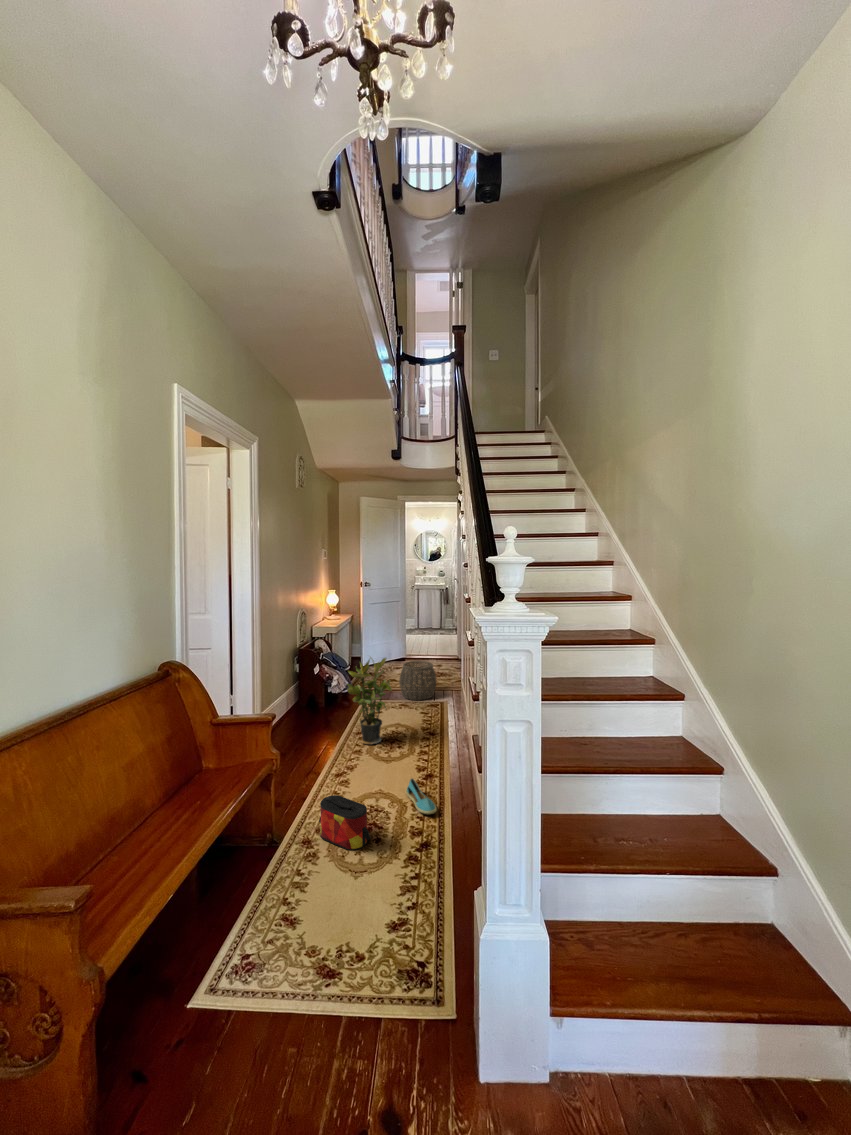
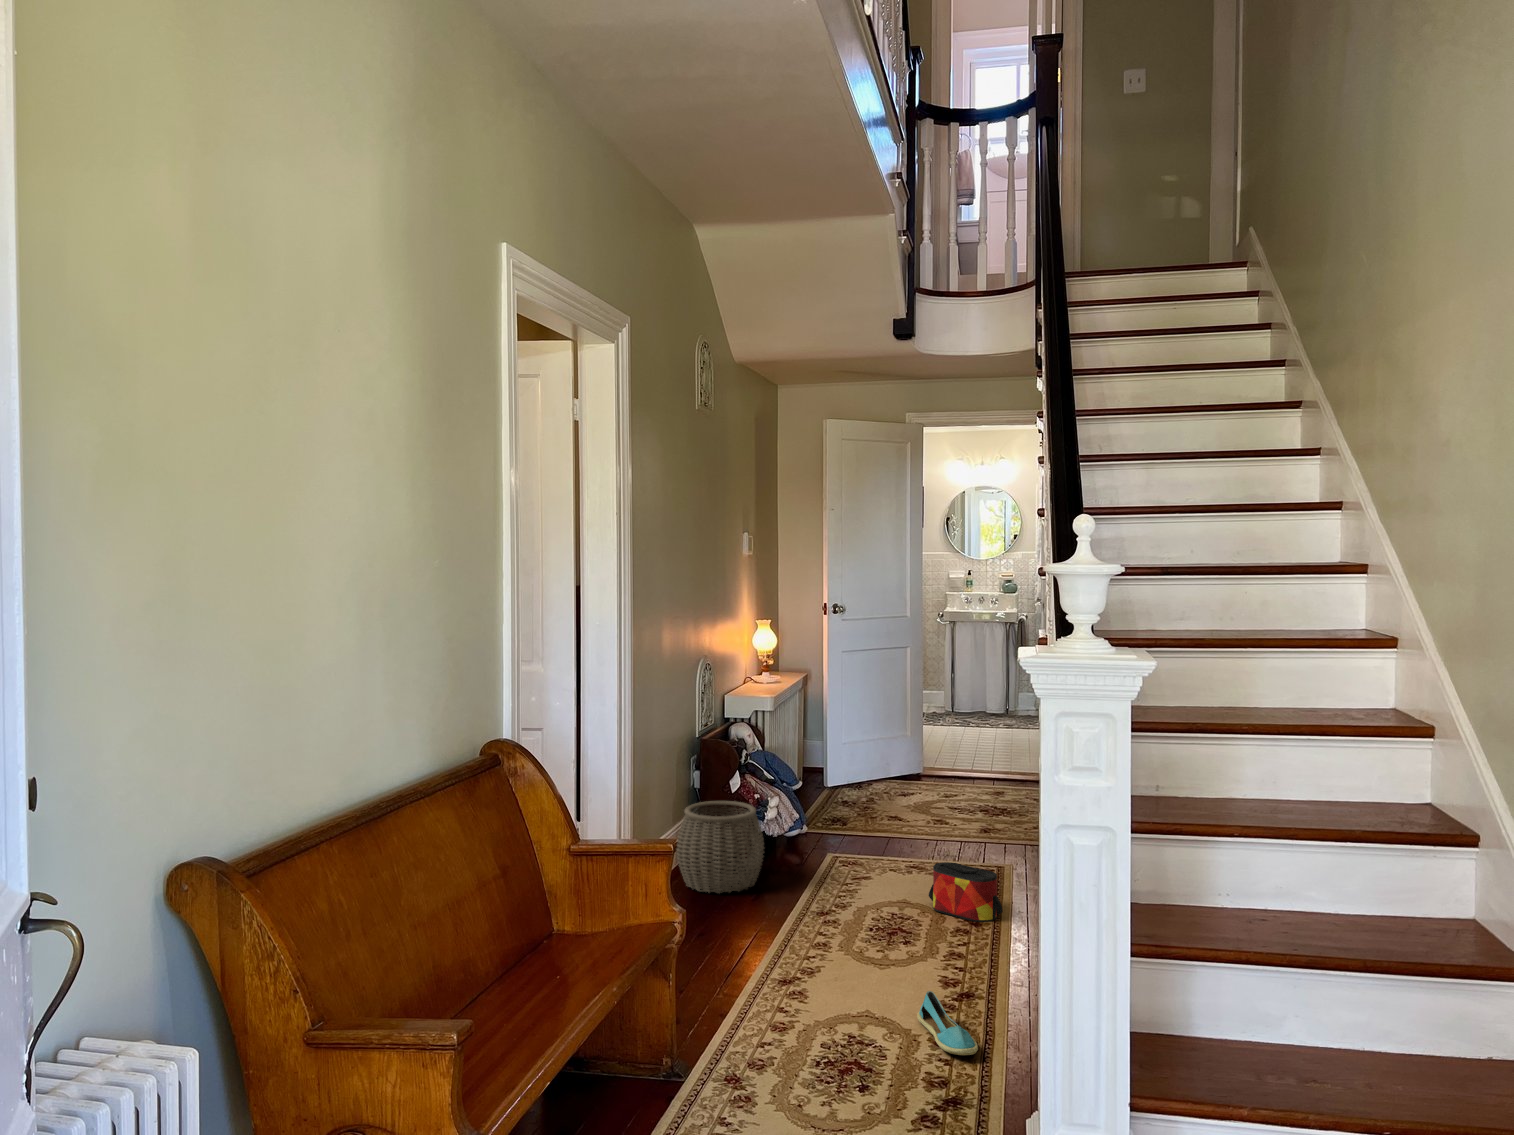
potted plant: present [347,658,392,745] -> none [798,753,891,933]
woven basket: present [399,661,436,700] -> present [677,801,764,893]
bag: present [319,795,371,850] -> present [929,862,1003,922]

